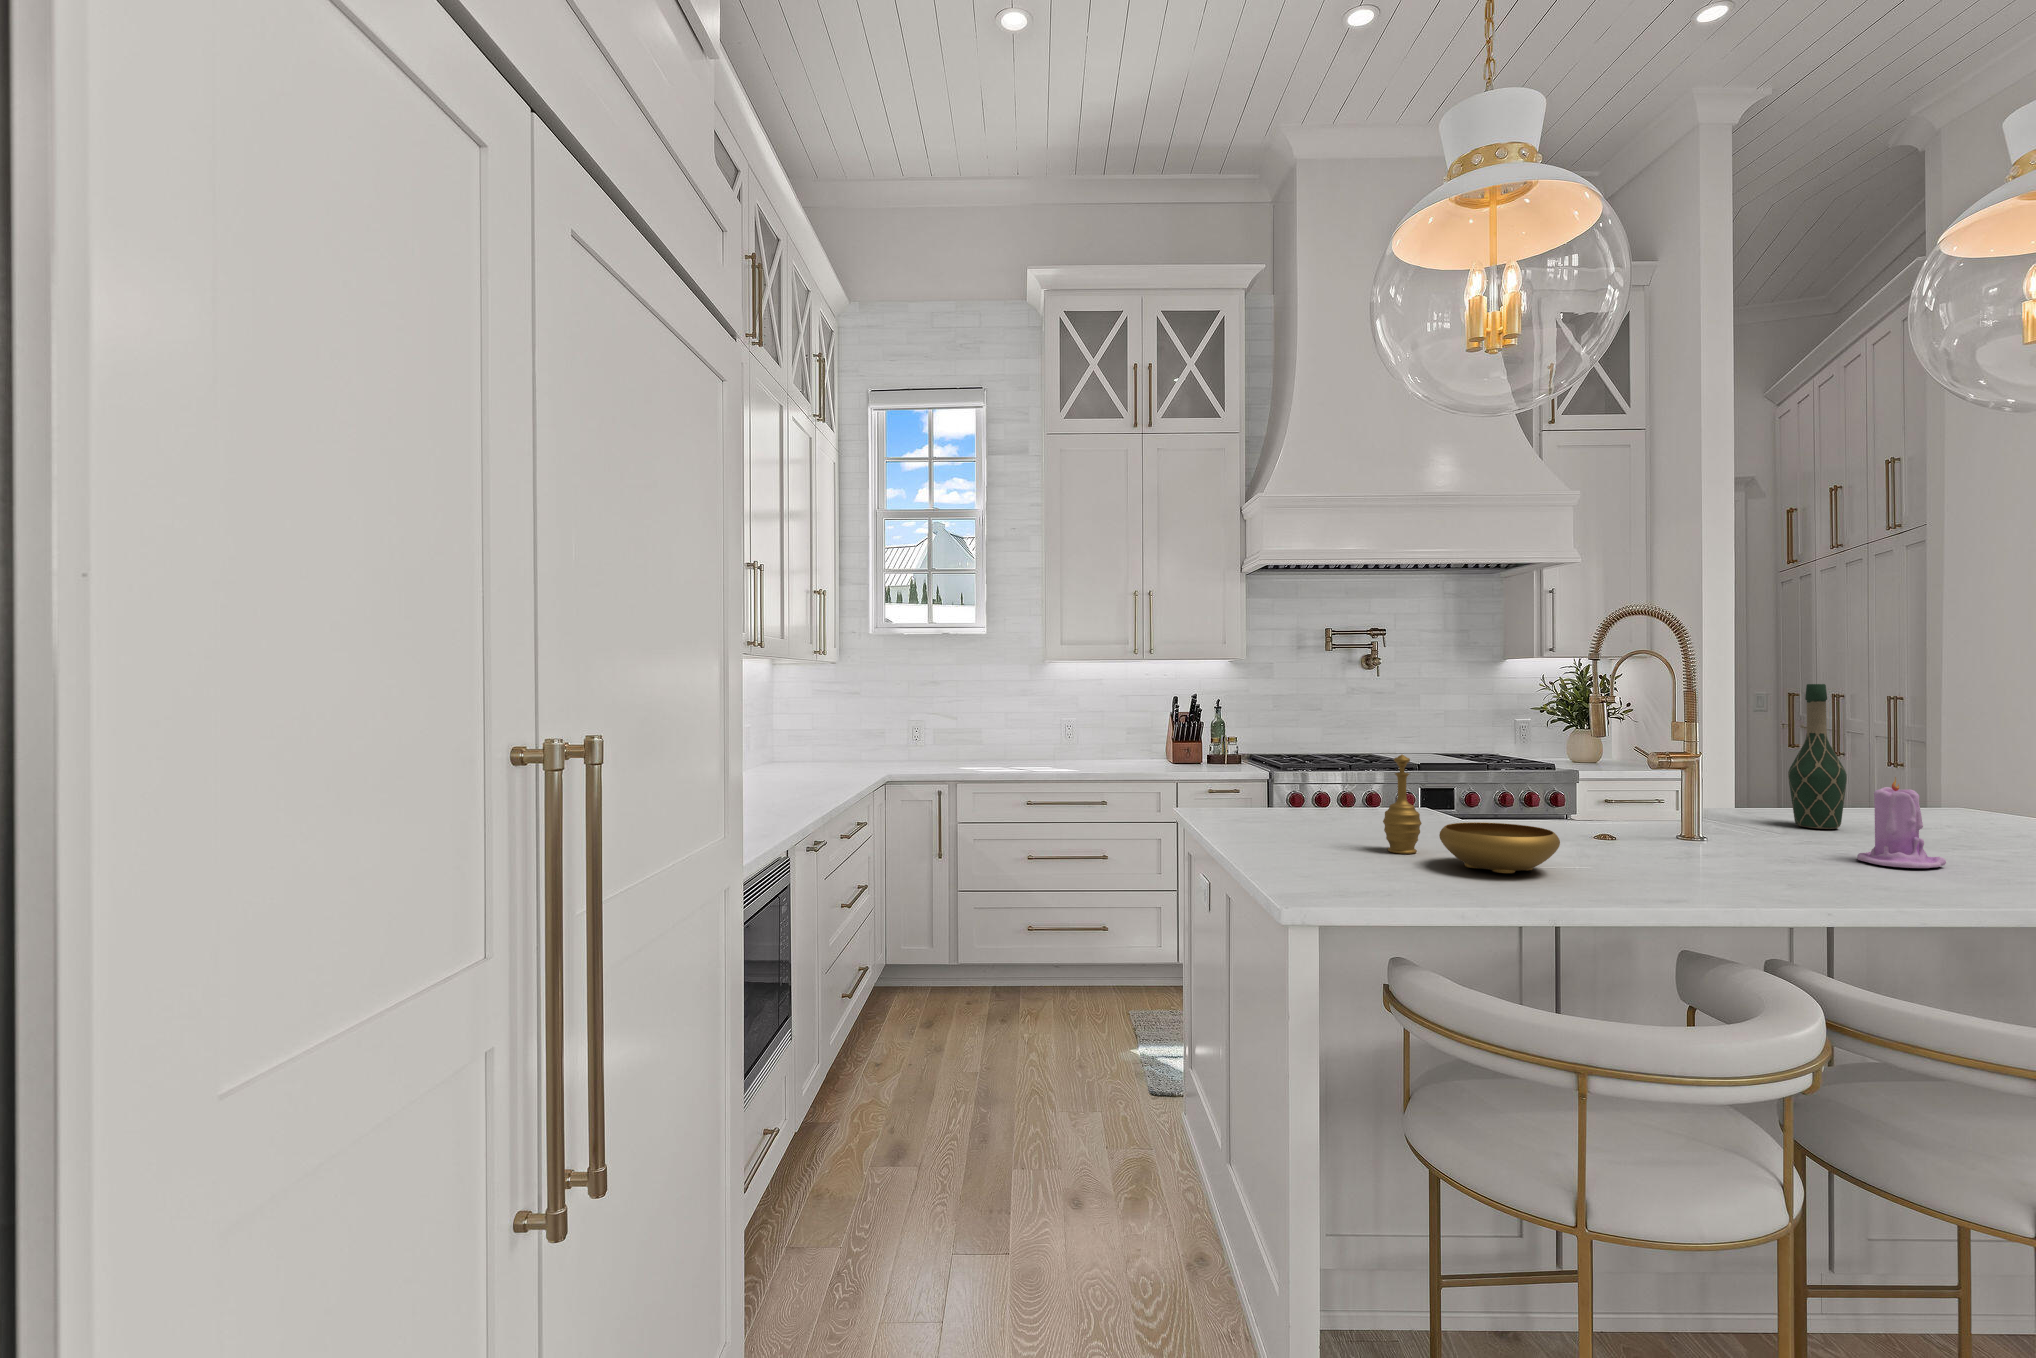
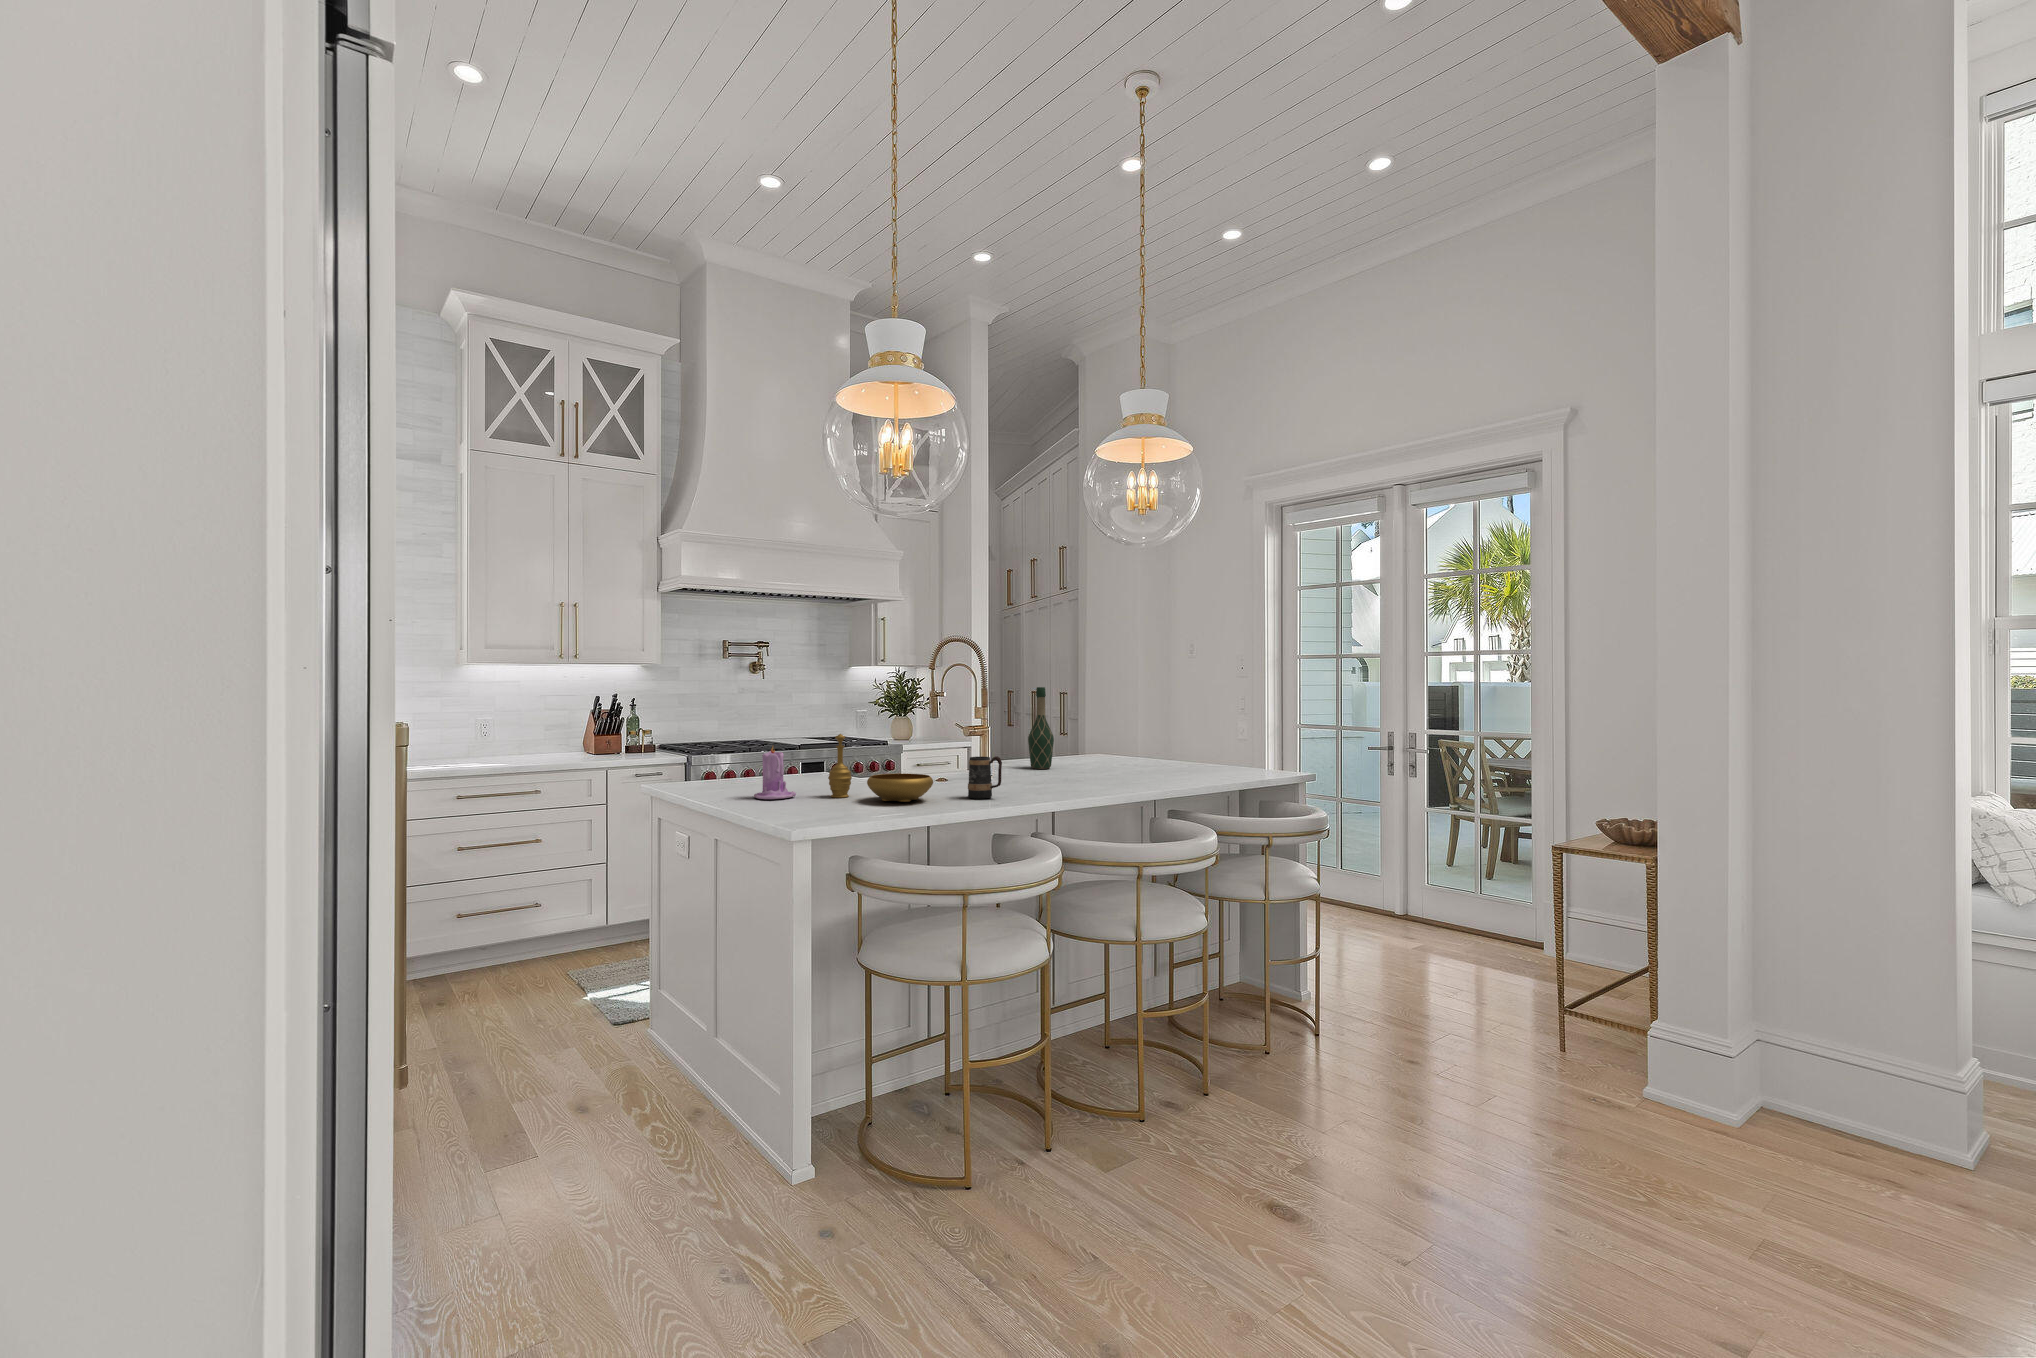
candle: present [1857,777,1946,868] -> present [754,747,796,799]
mug: none [1633,805,1705,882] -> present [968,756,1002,799]

